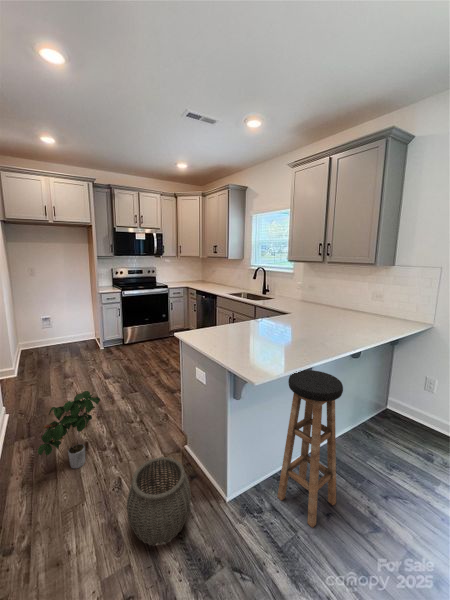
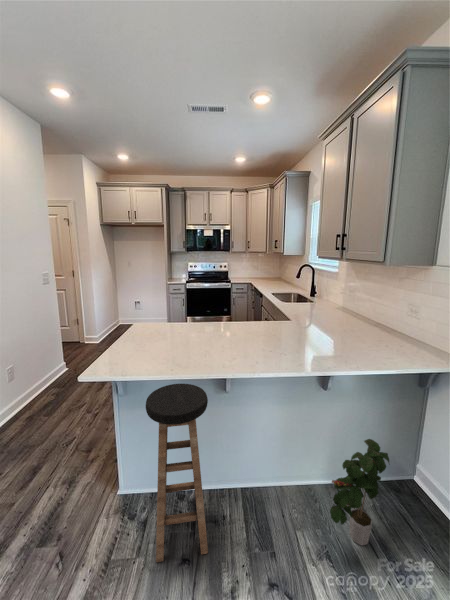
potted plant: present [38,391,100,468] -> present [330,439,389,545]
woven basket: present [127,457,191,545] -> none [26,430,90,502]

